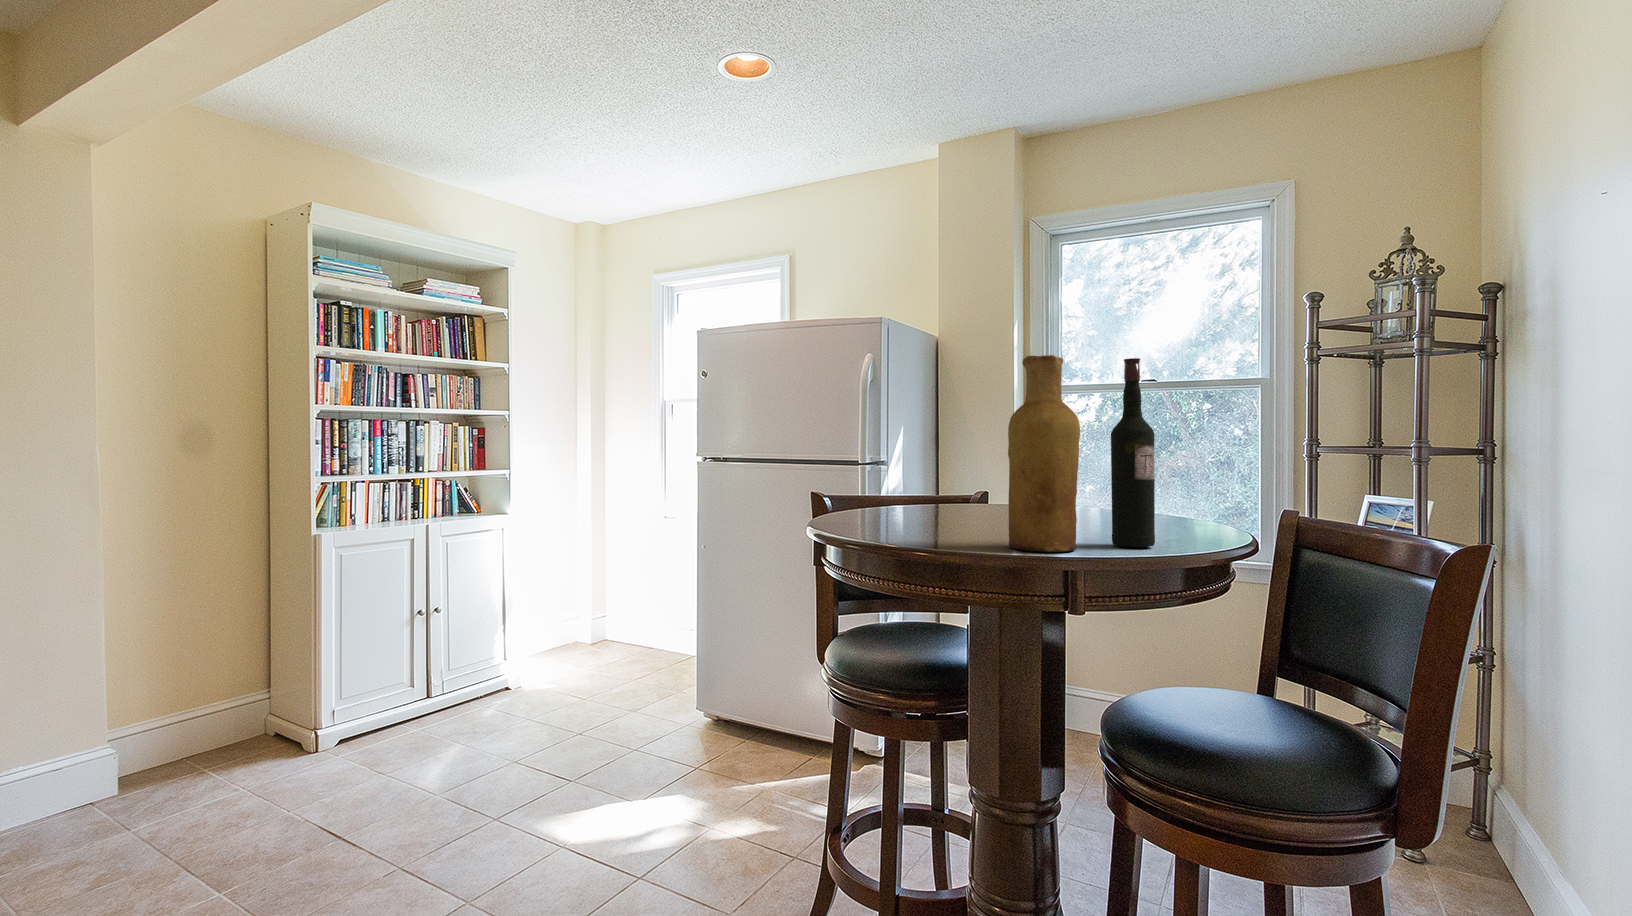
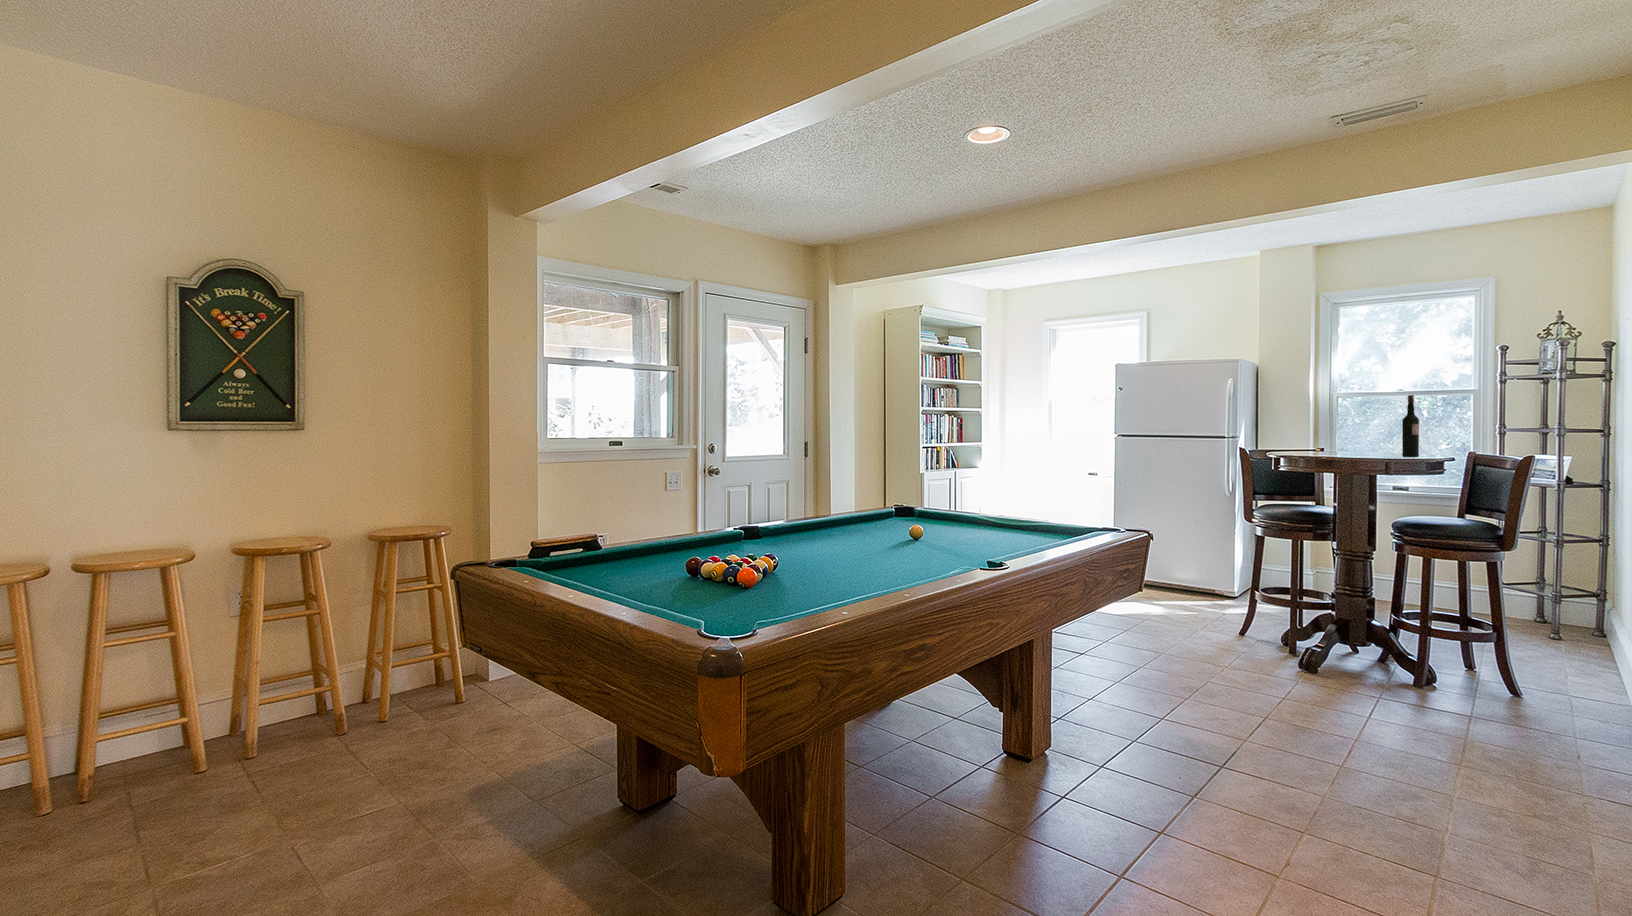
vase: present [1008,355,1080,552] -> none [1365,395,1393,457]

